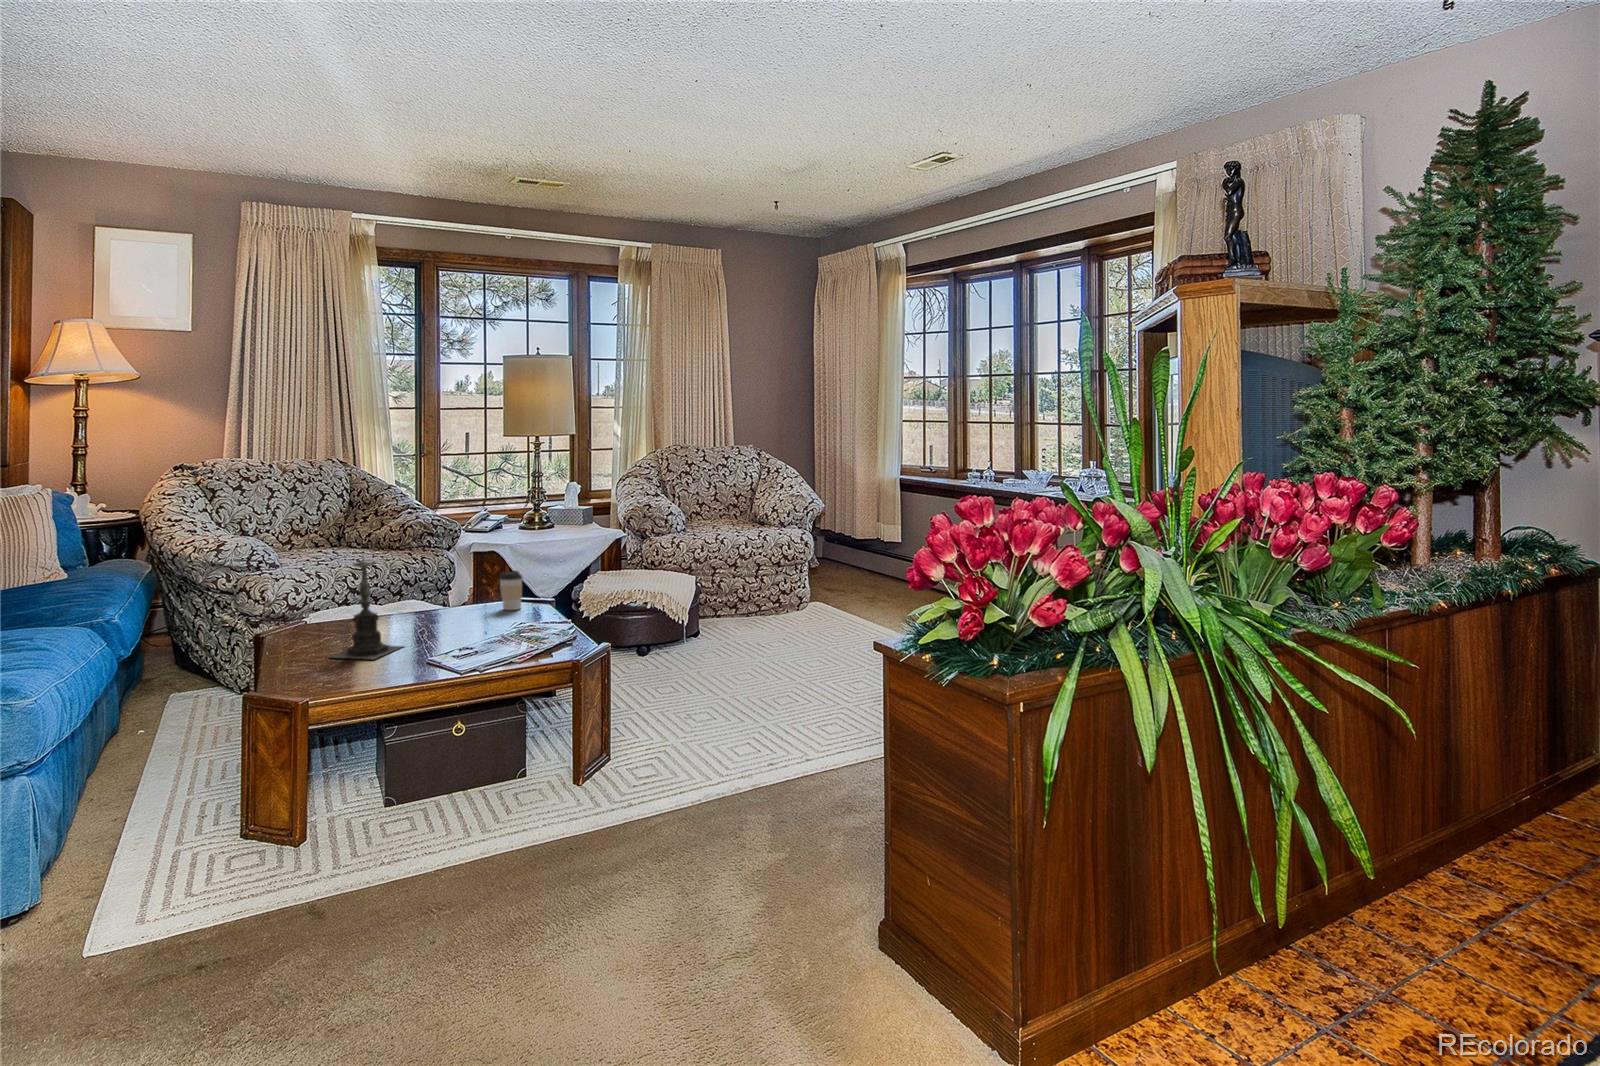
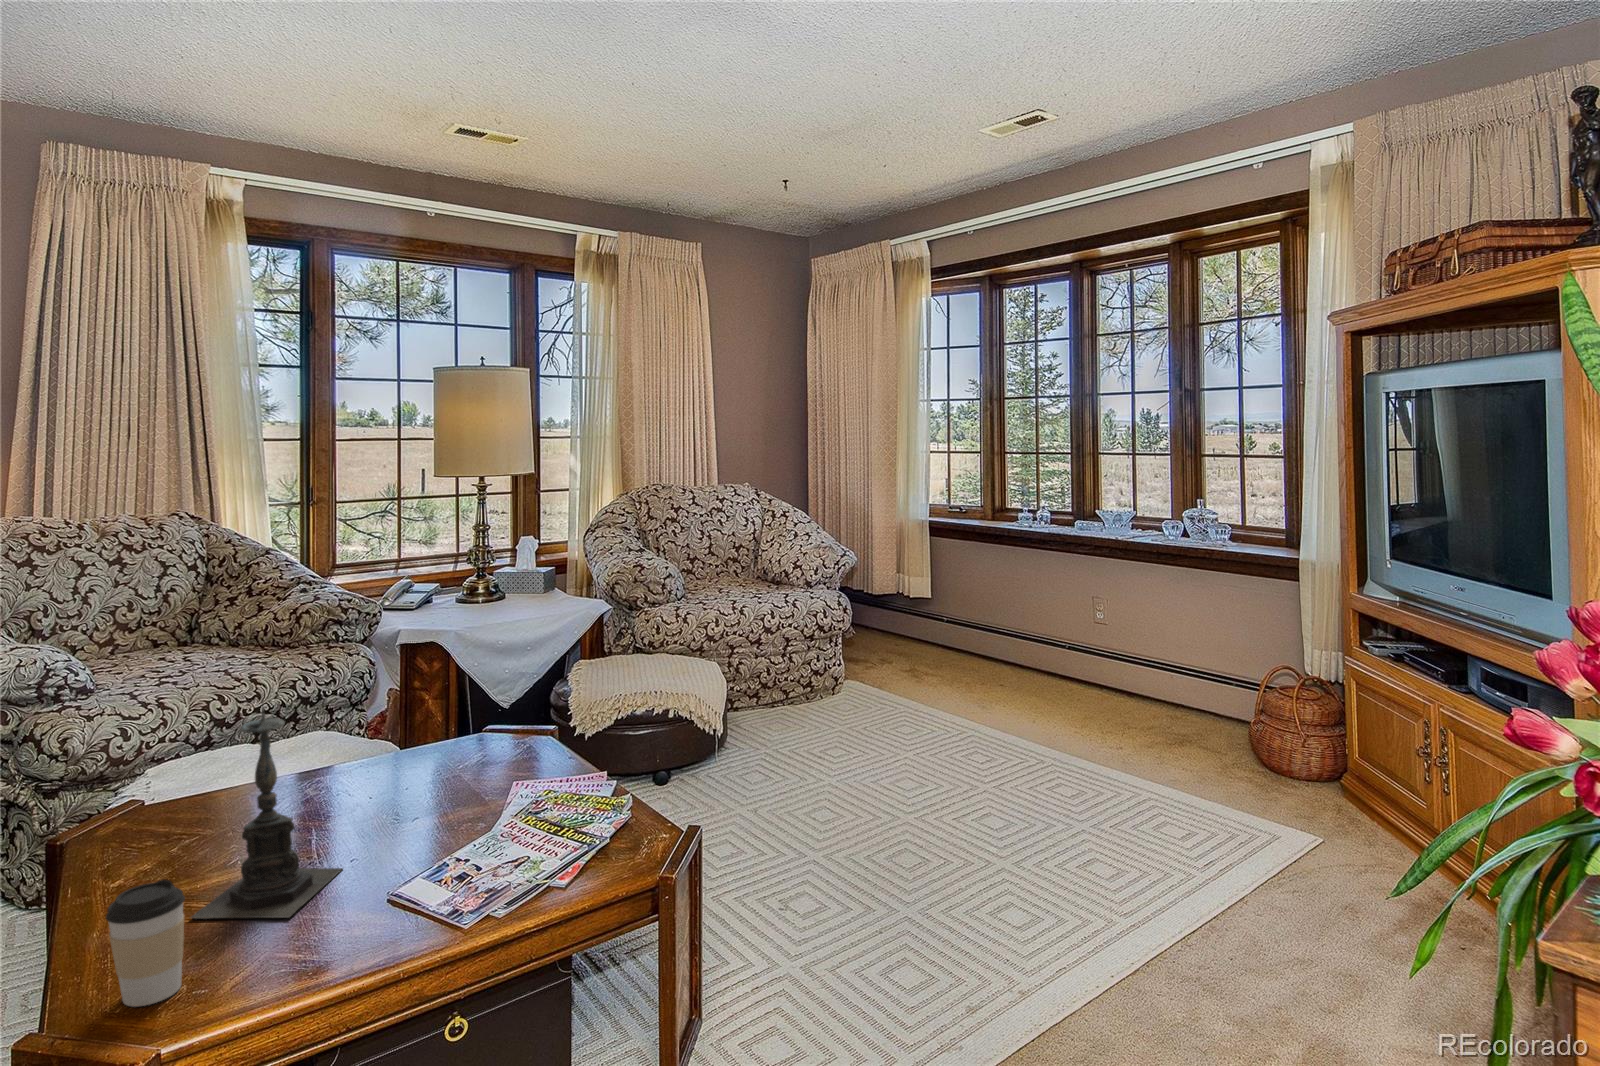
coffee cup: present [500,571,522,610] -> present [106,880,185,1006]

